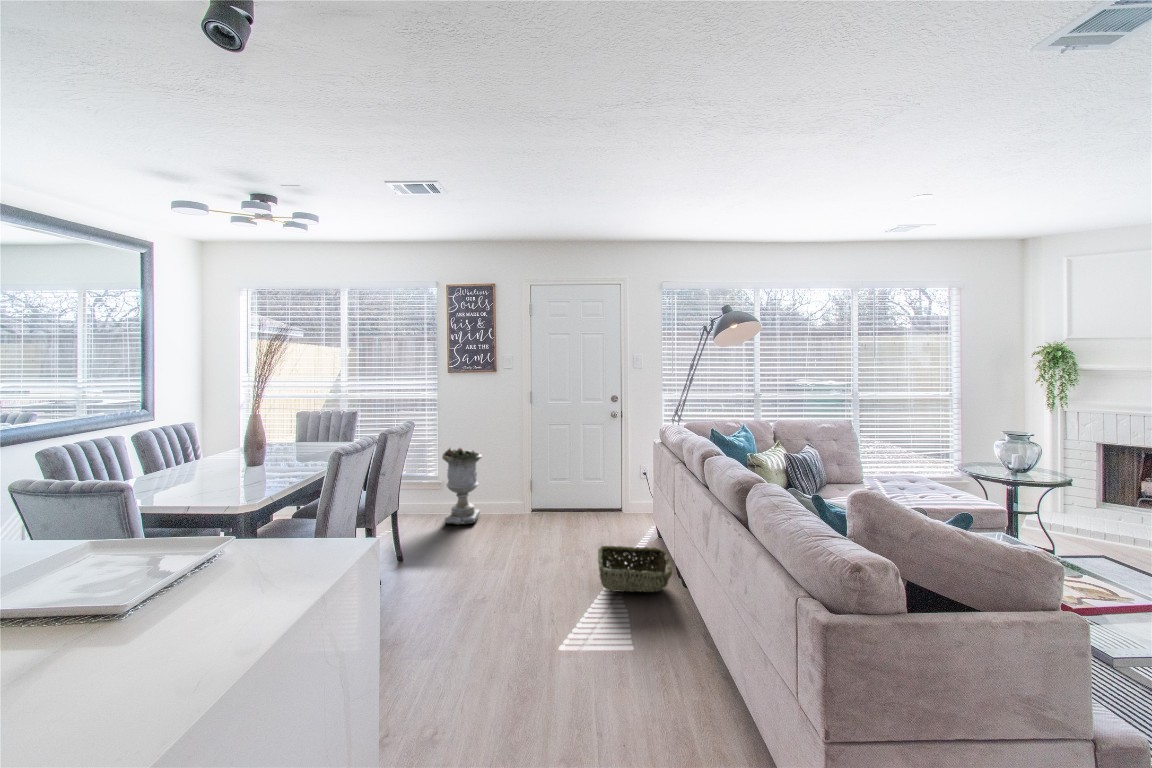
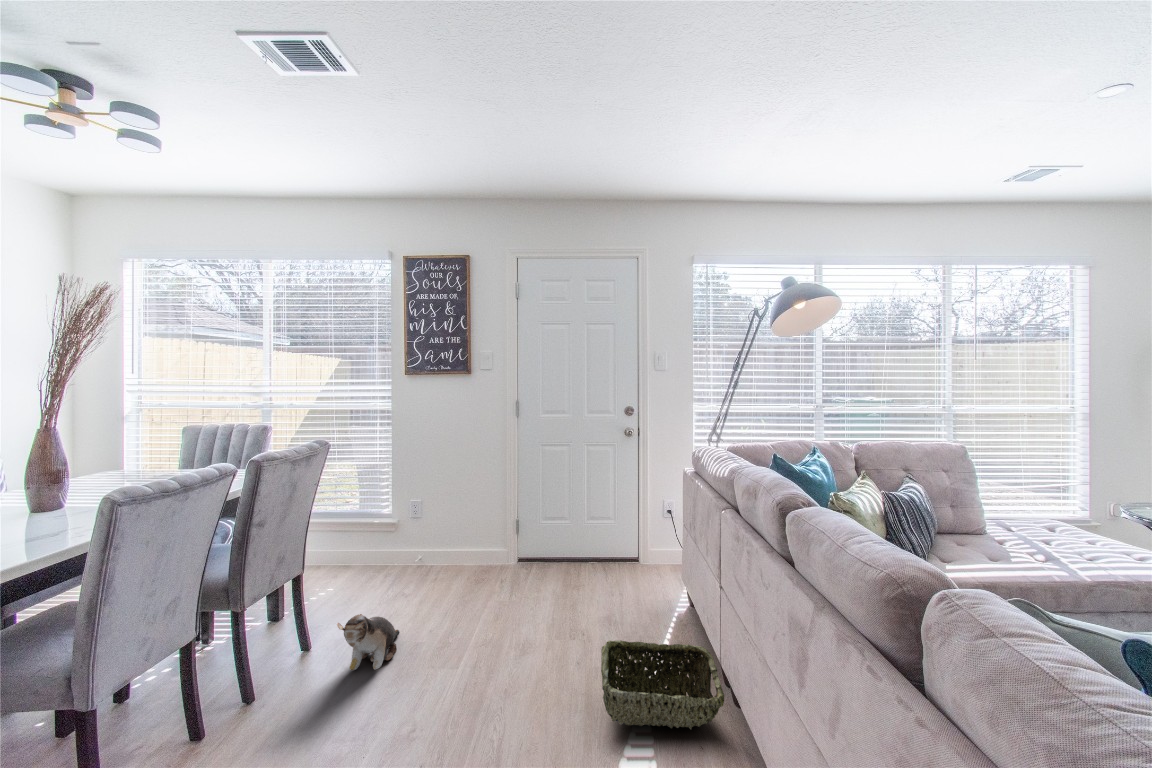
planter: present [442,447,482,525] -> none [392,473,447,582]
plush toy: none [428,534,461,571] -> present [337,614,400,670]

